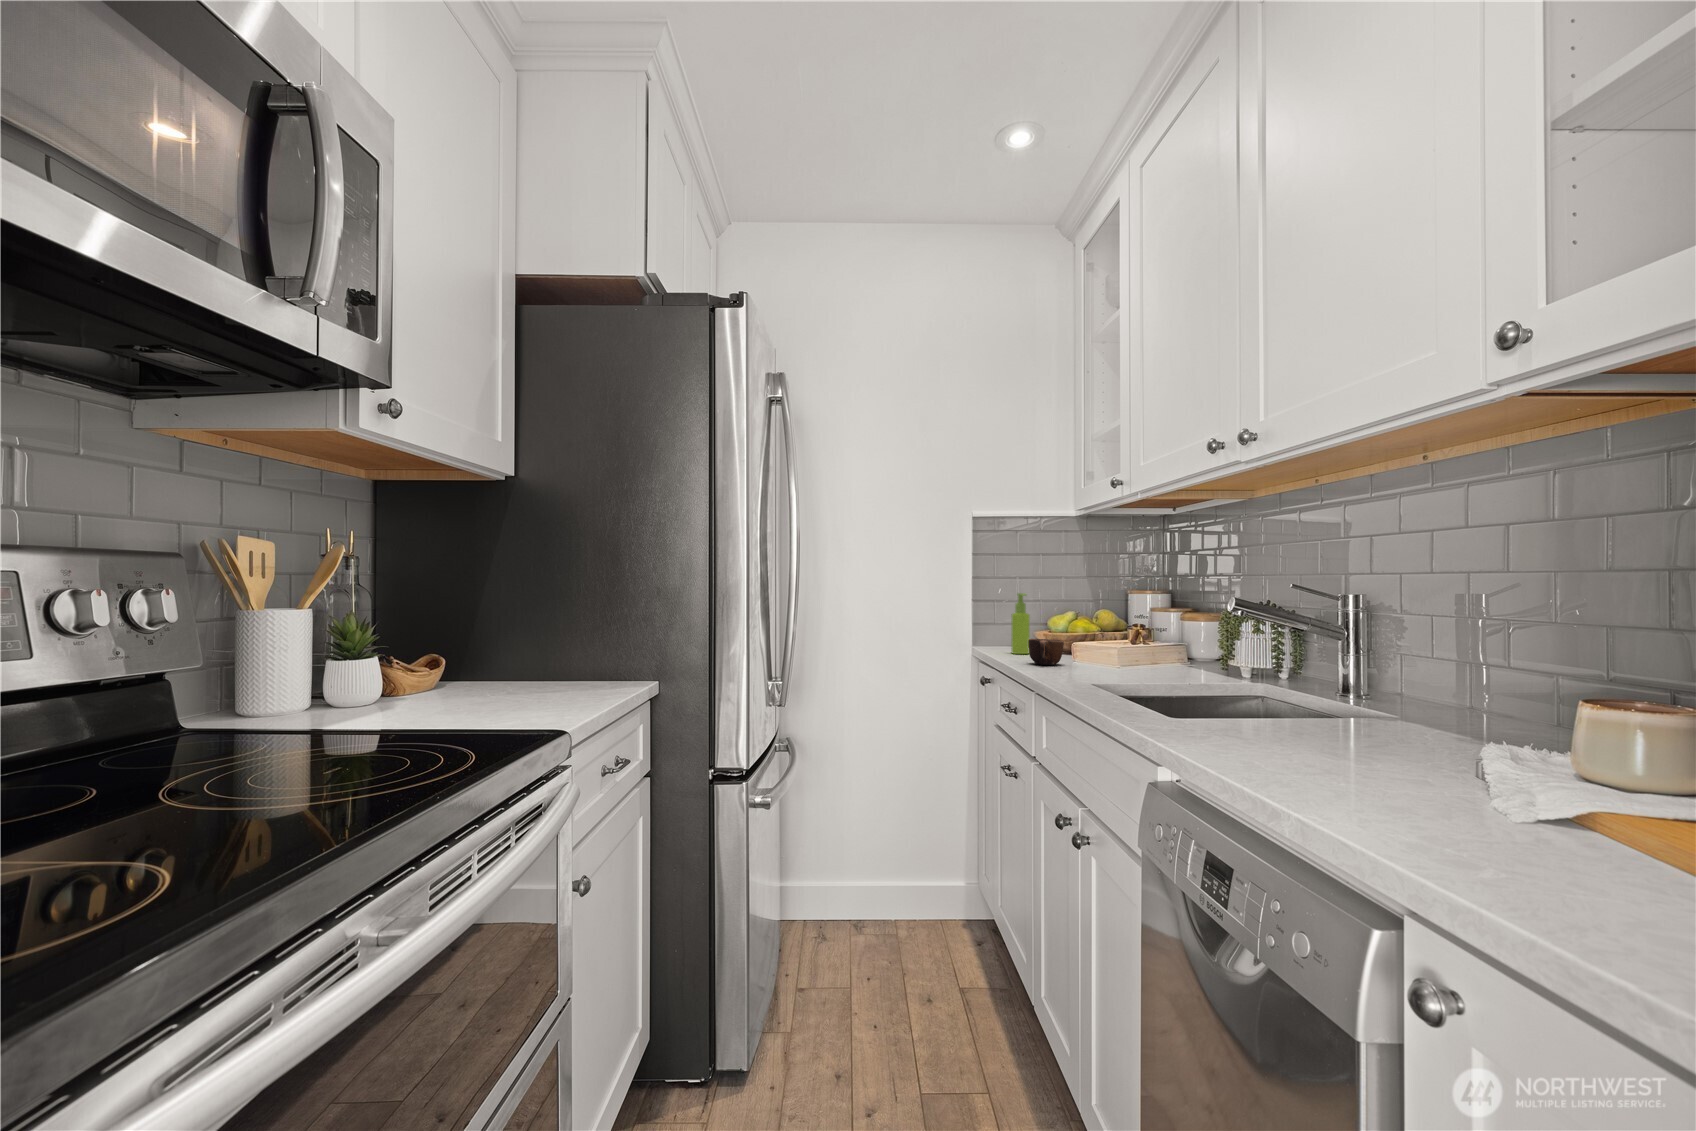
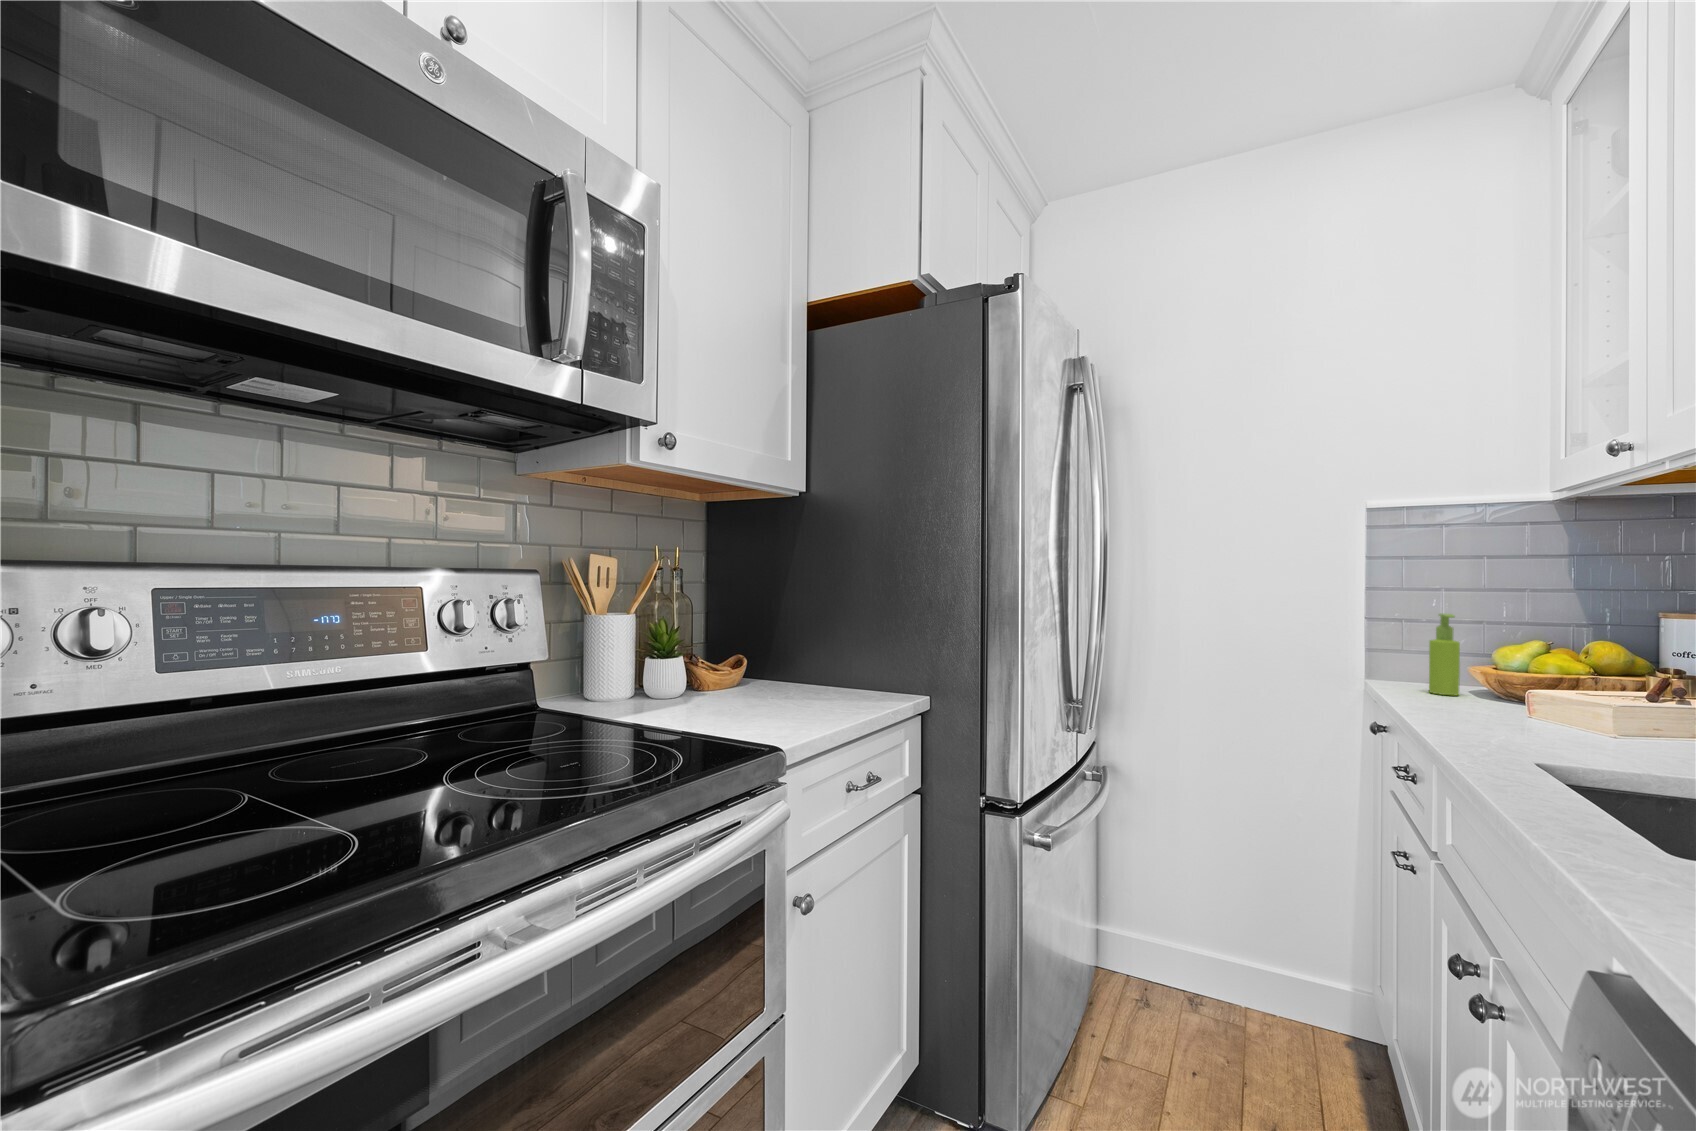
mug: present [1028,639,1064,665] -> none [1443,679,1507,720]

